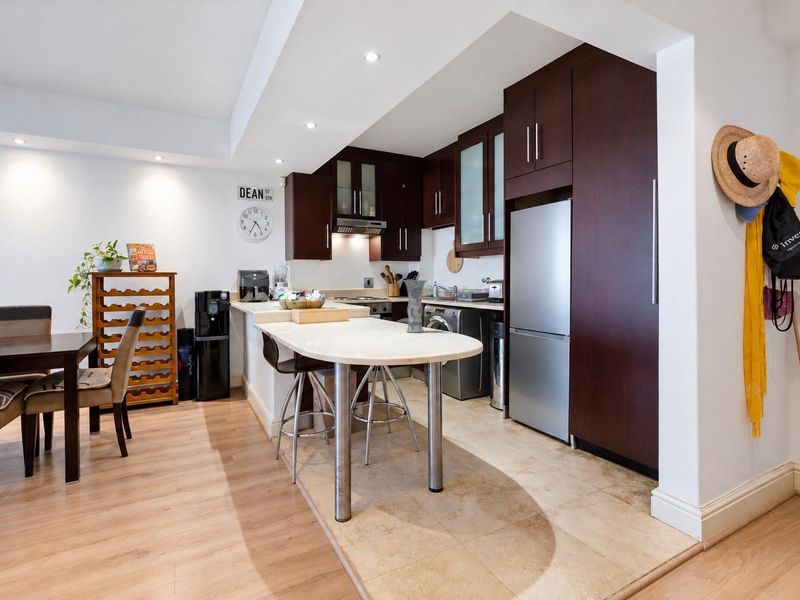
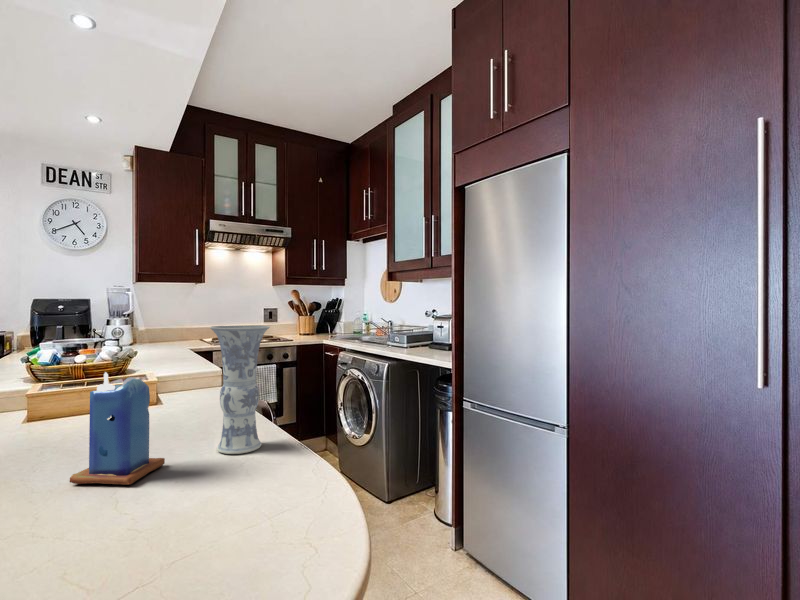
candle: none [366,296,392,336] -> present [70,372,165,485]

